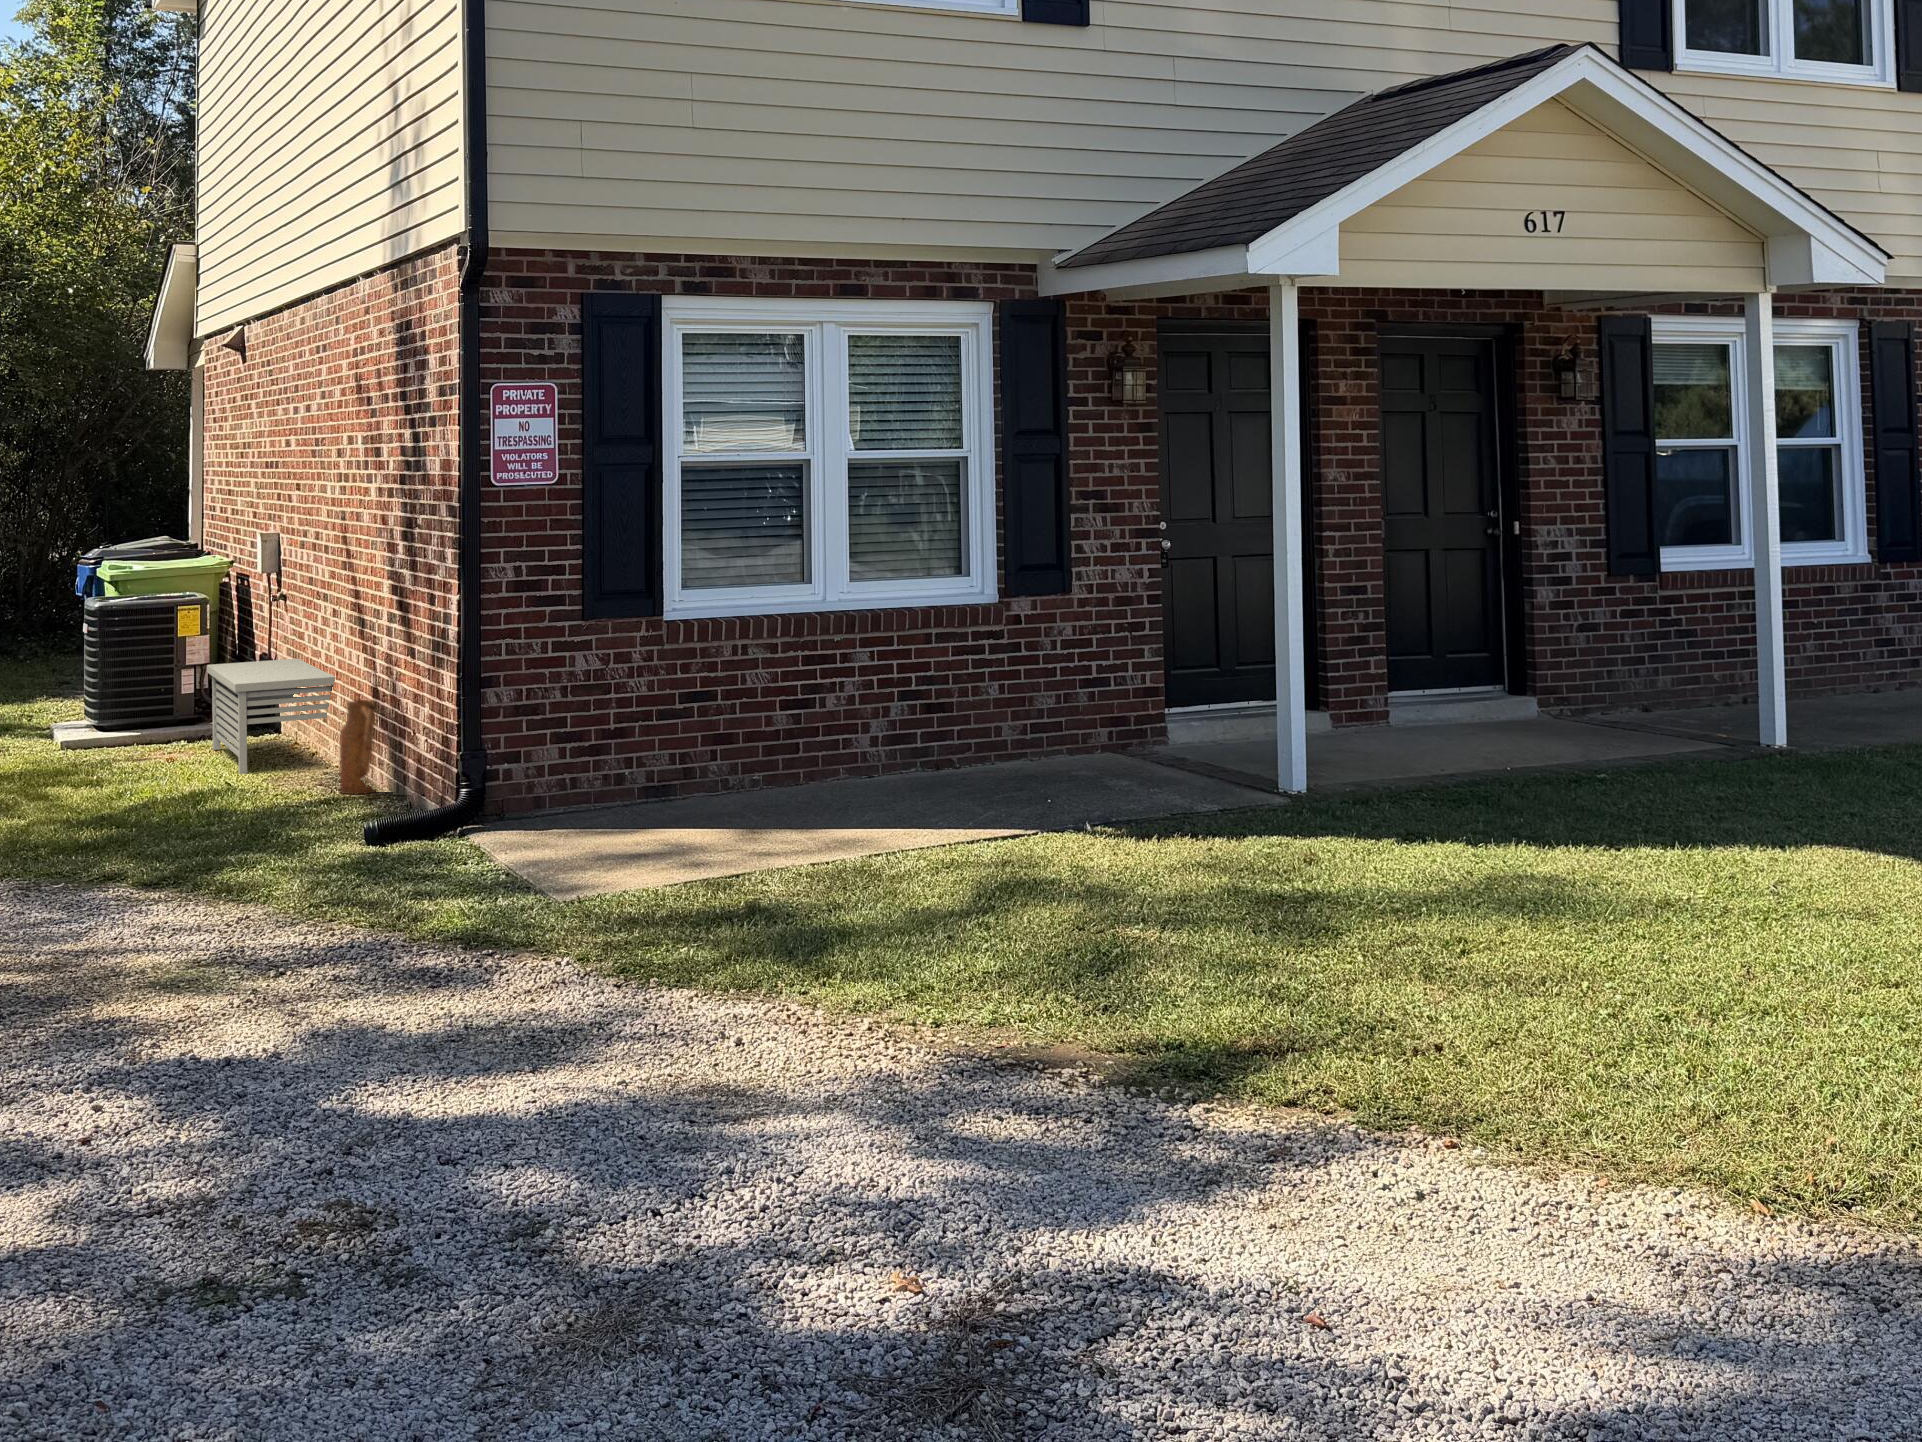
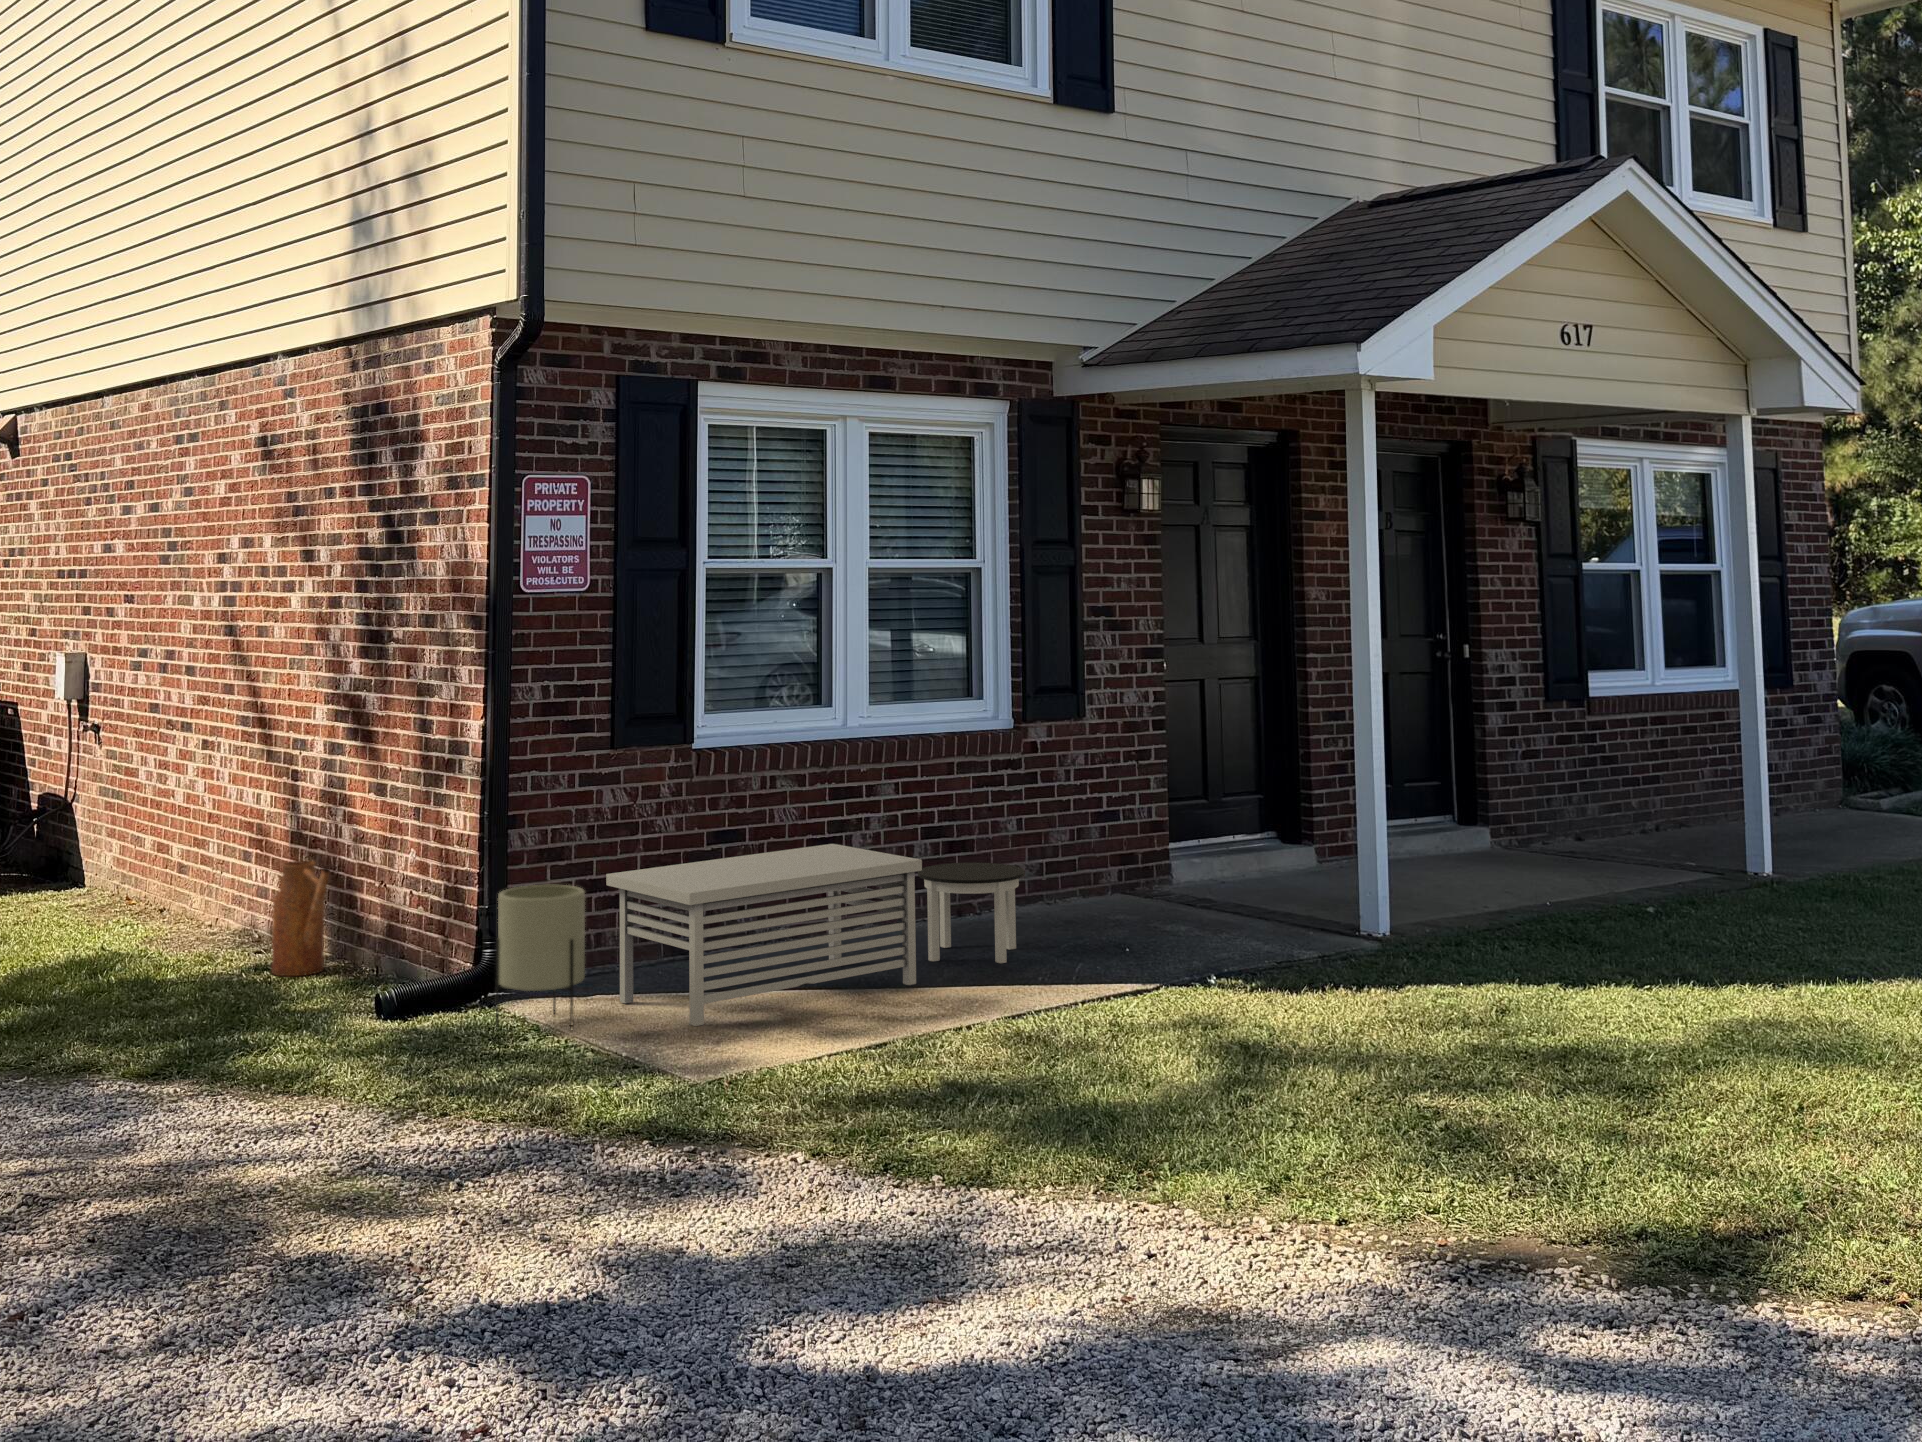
storage bench: present [207,659,335,774] -> present [606,844,922,1026]
round table: none [866,713,960,800] -> present [918,863,1025,963]
planter: none [459,719,533,838] -> present [496,885,585,1030]

